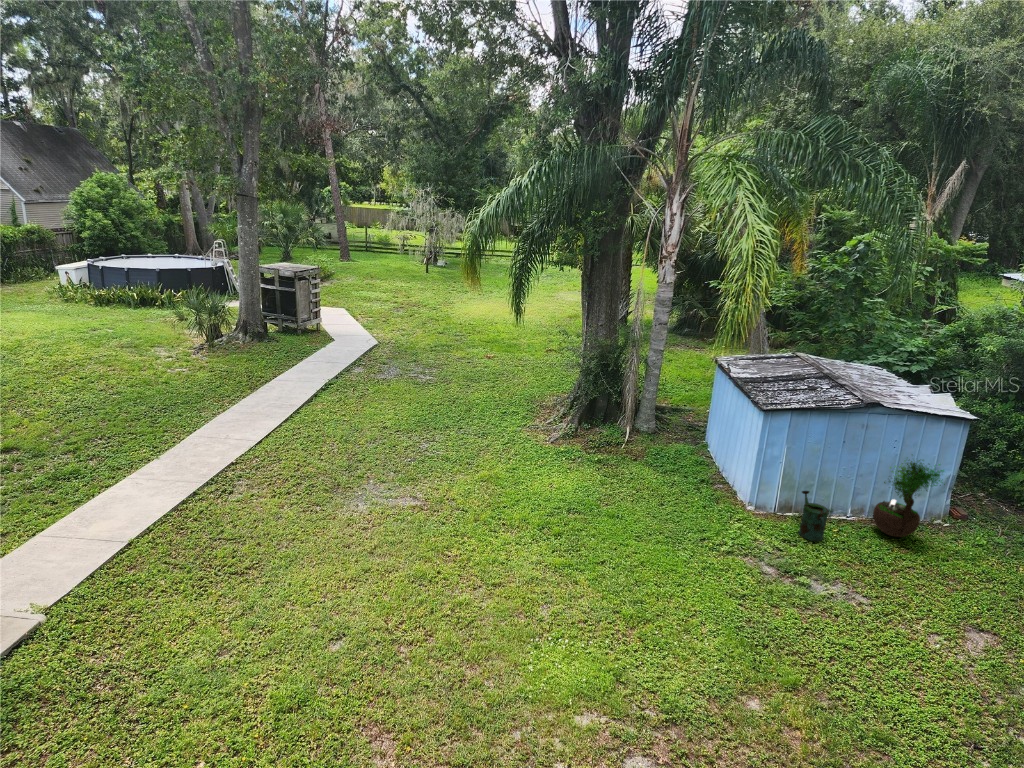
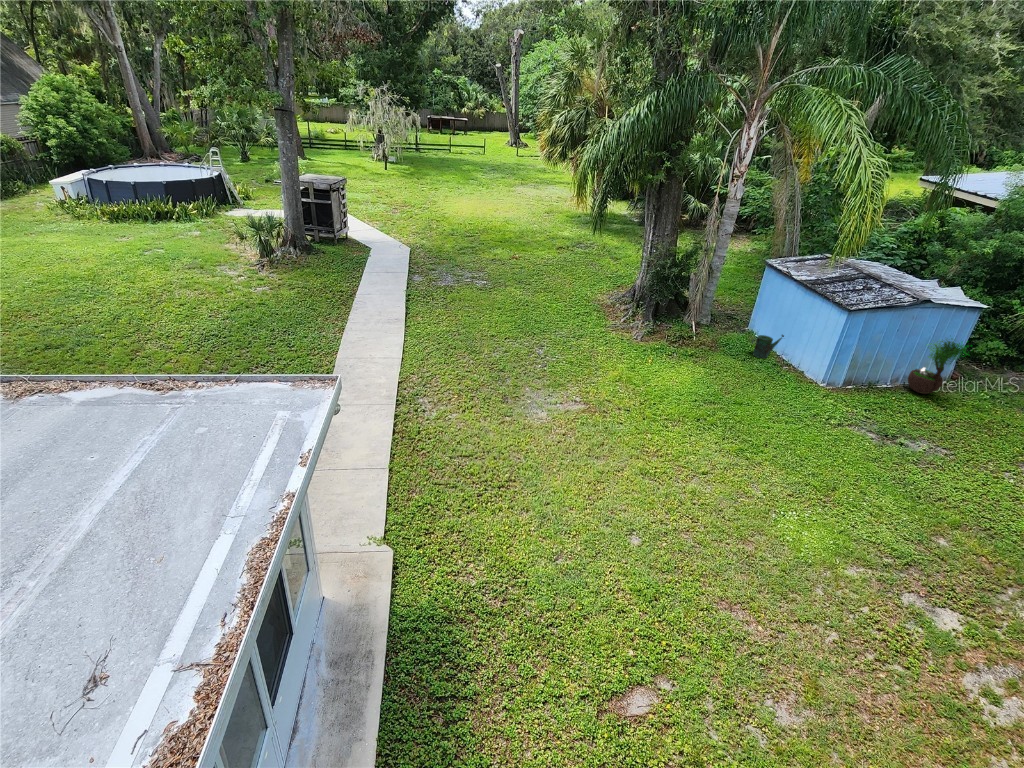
watering can: present [799,491,829,541] -> present [752,335,784,359]

